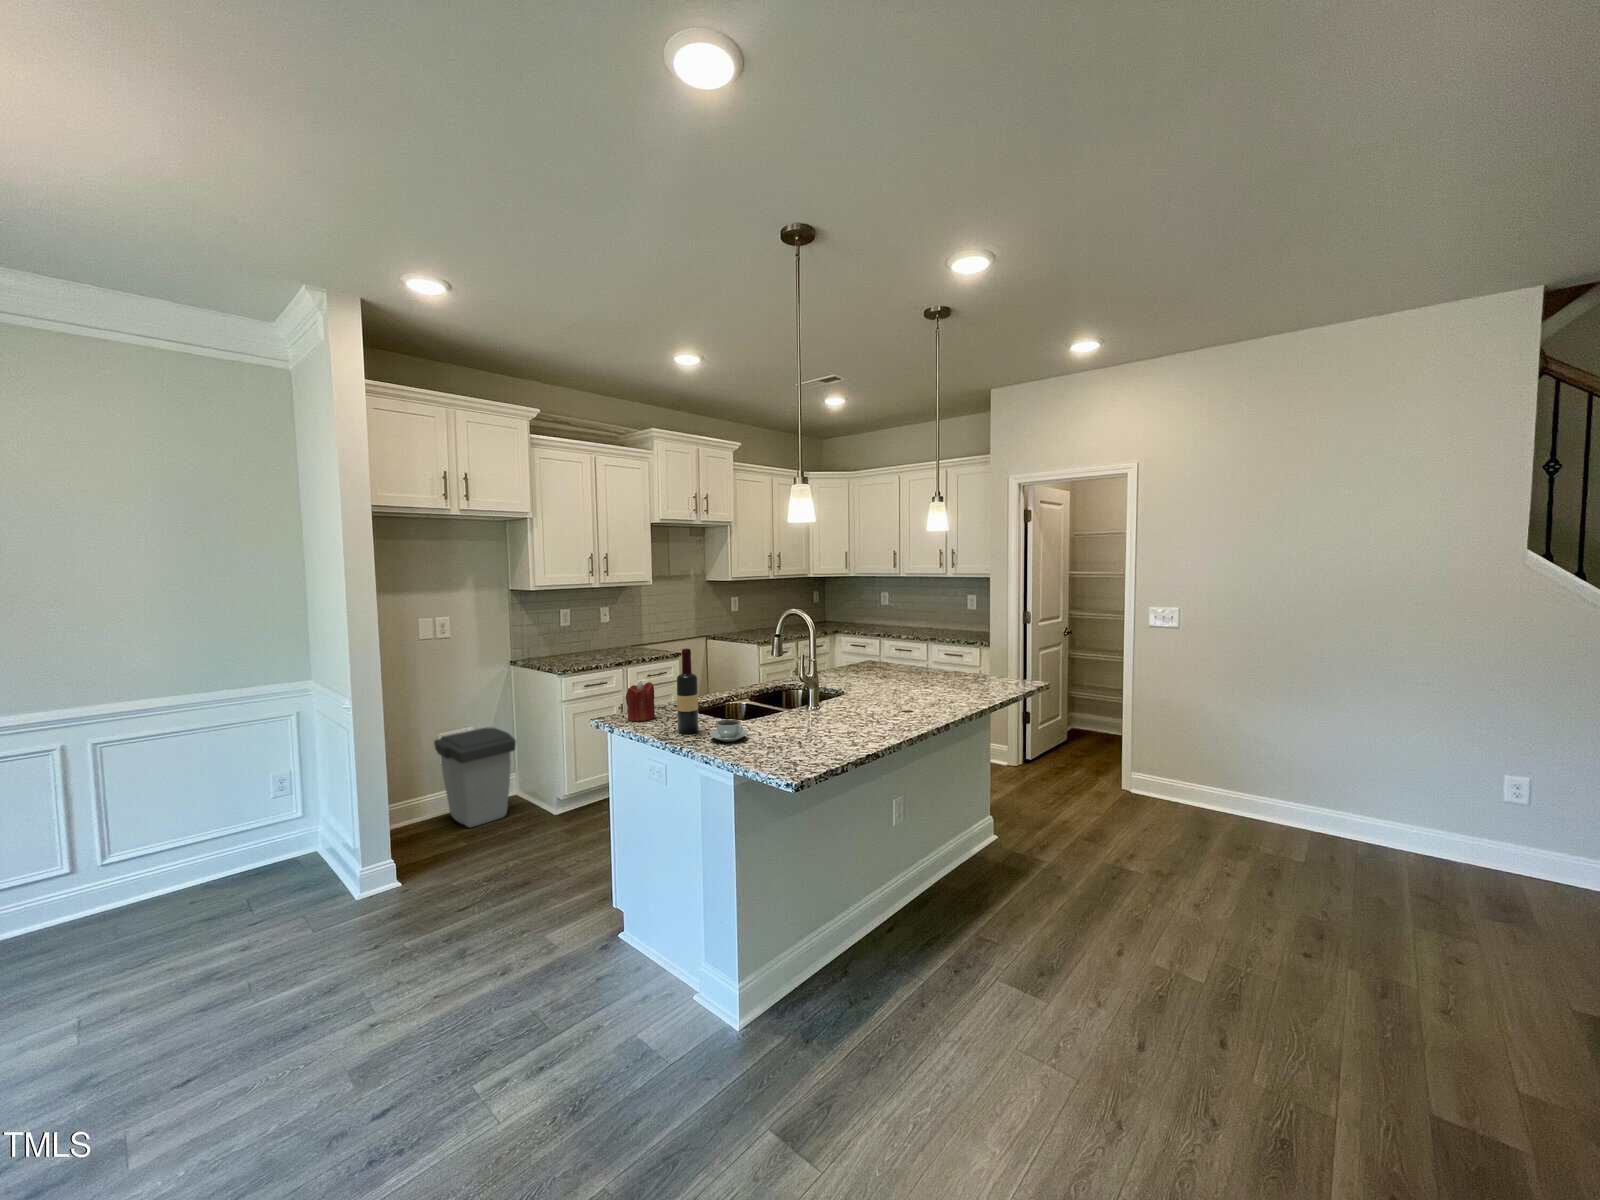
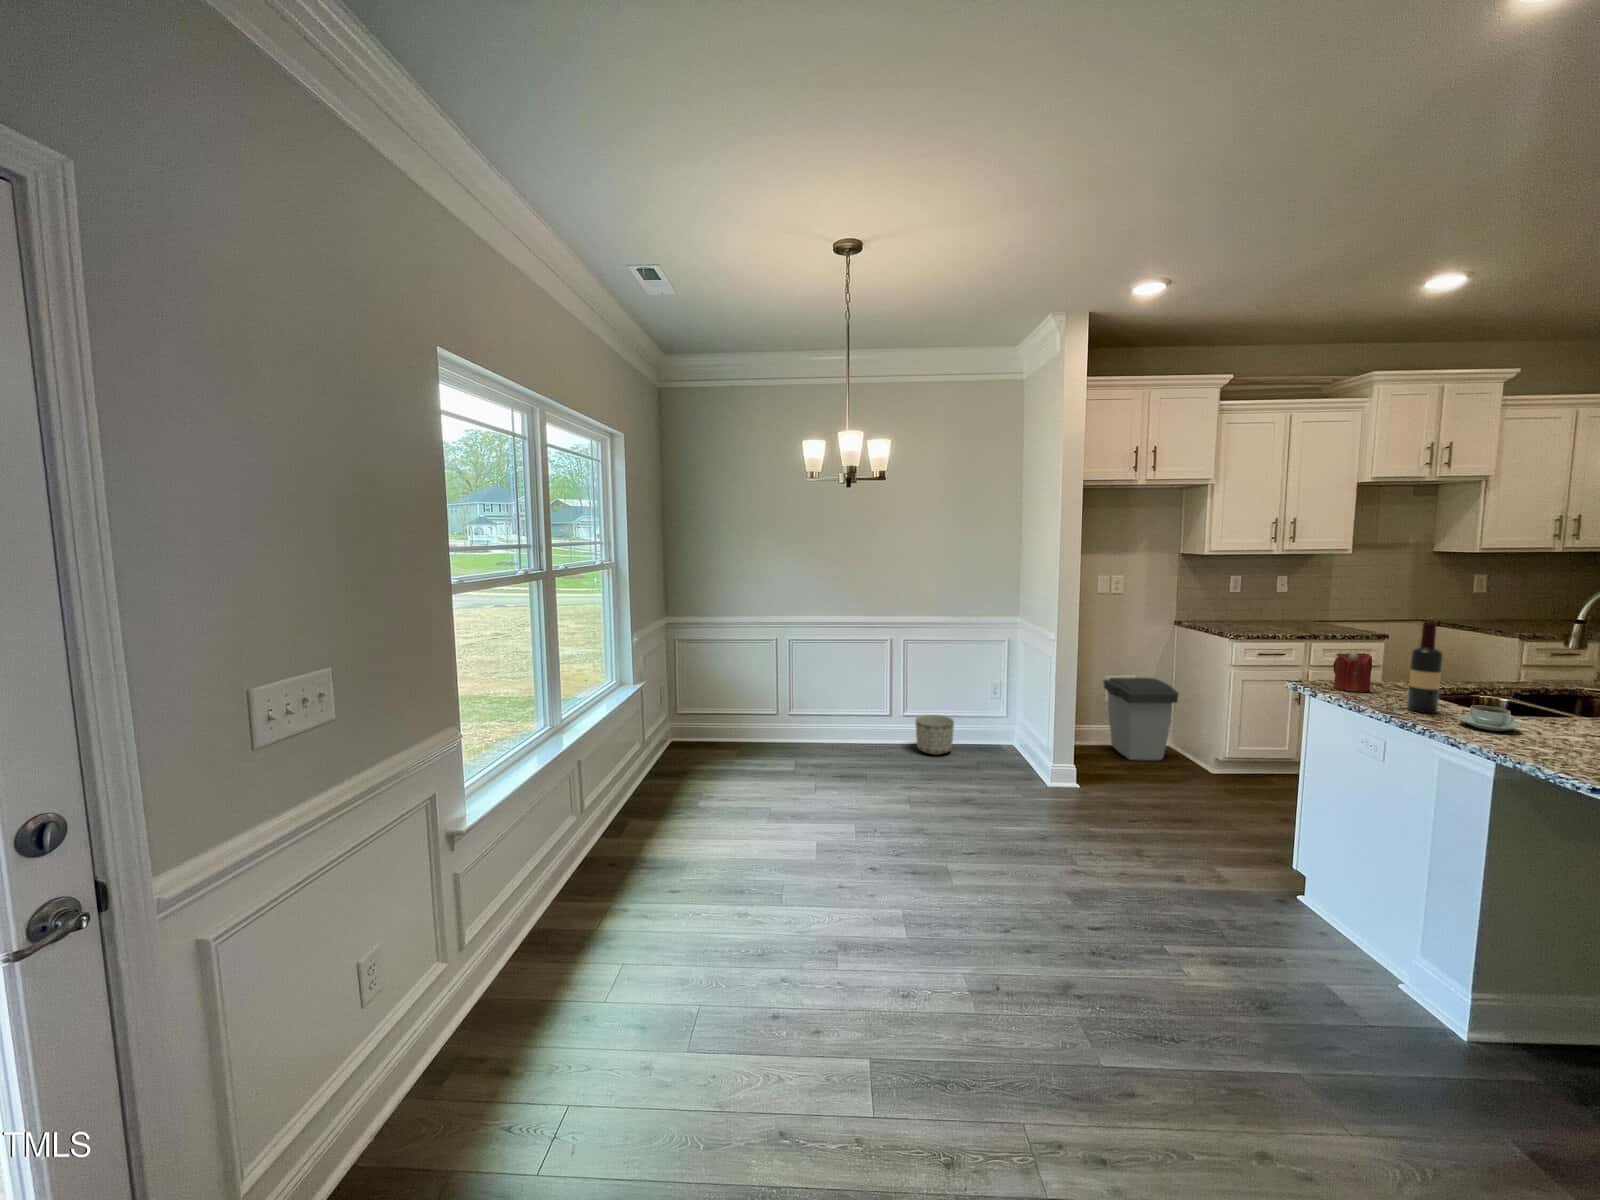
planter: none [112,848,196,919] -> present [915,715,954,755]

